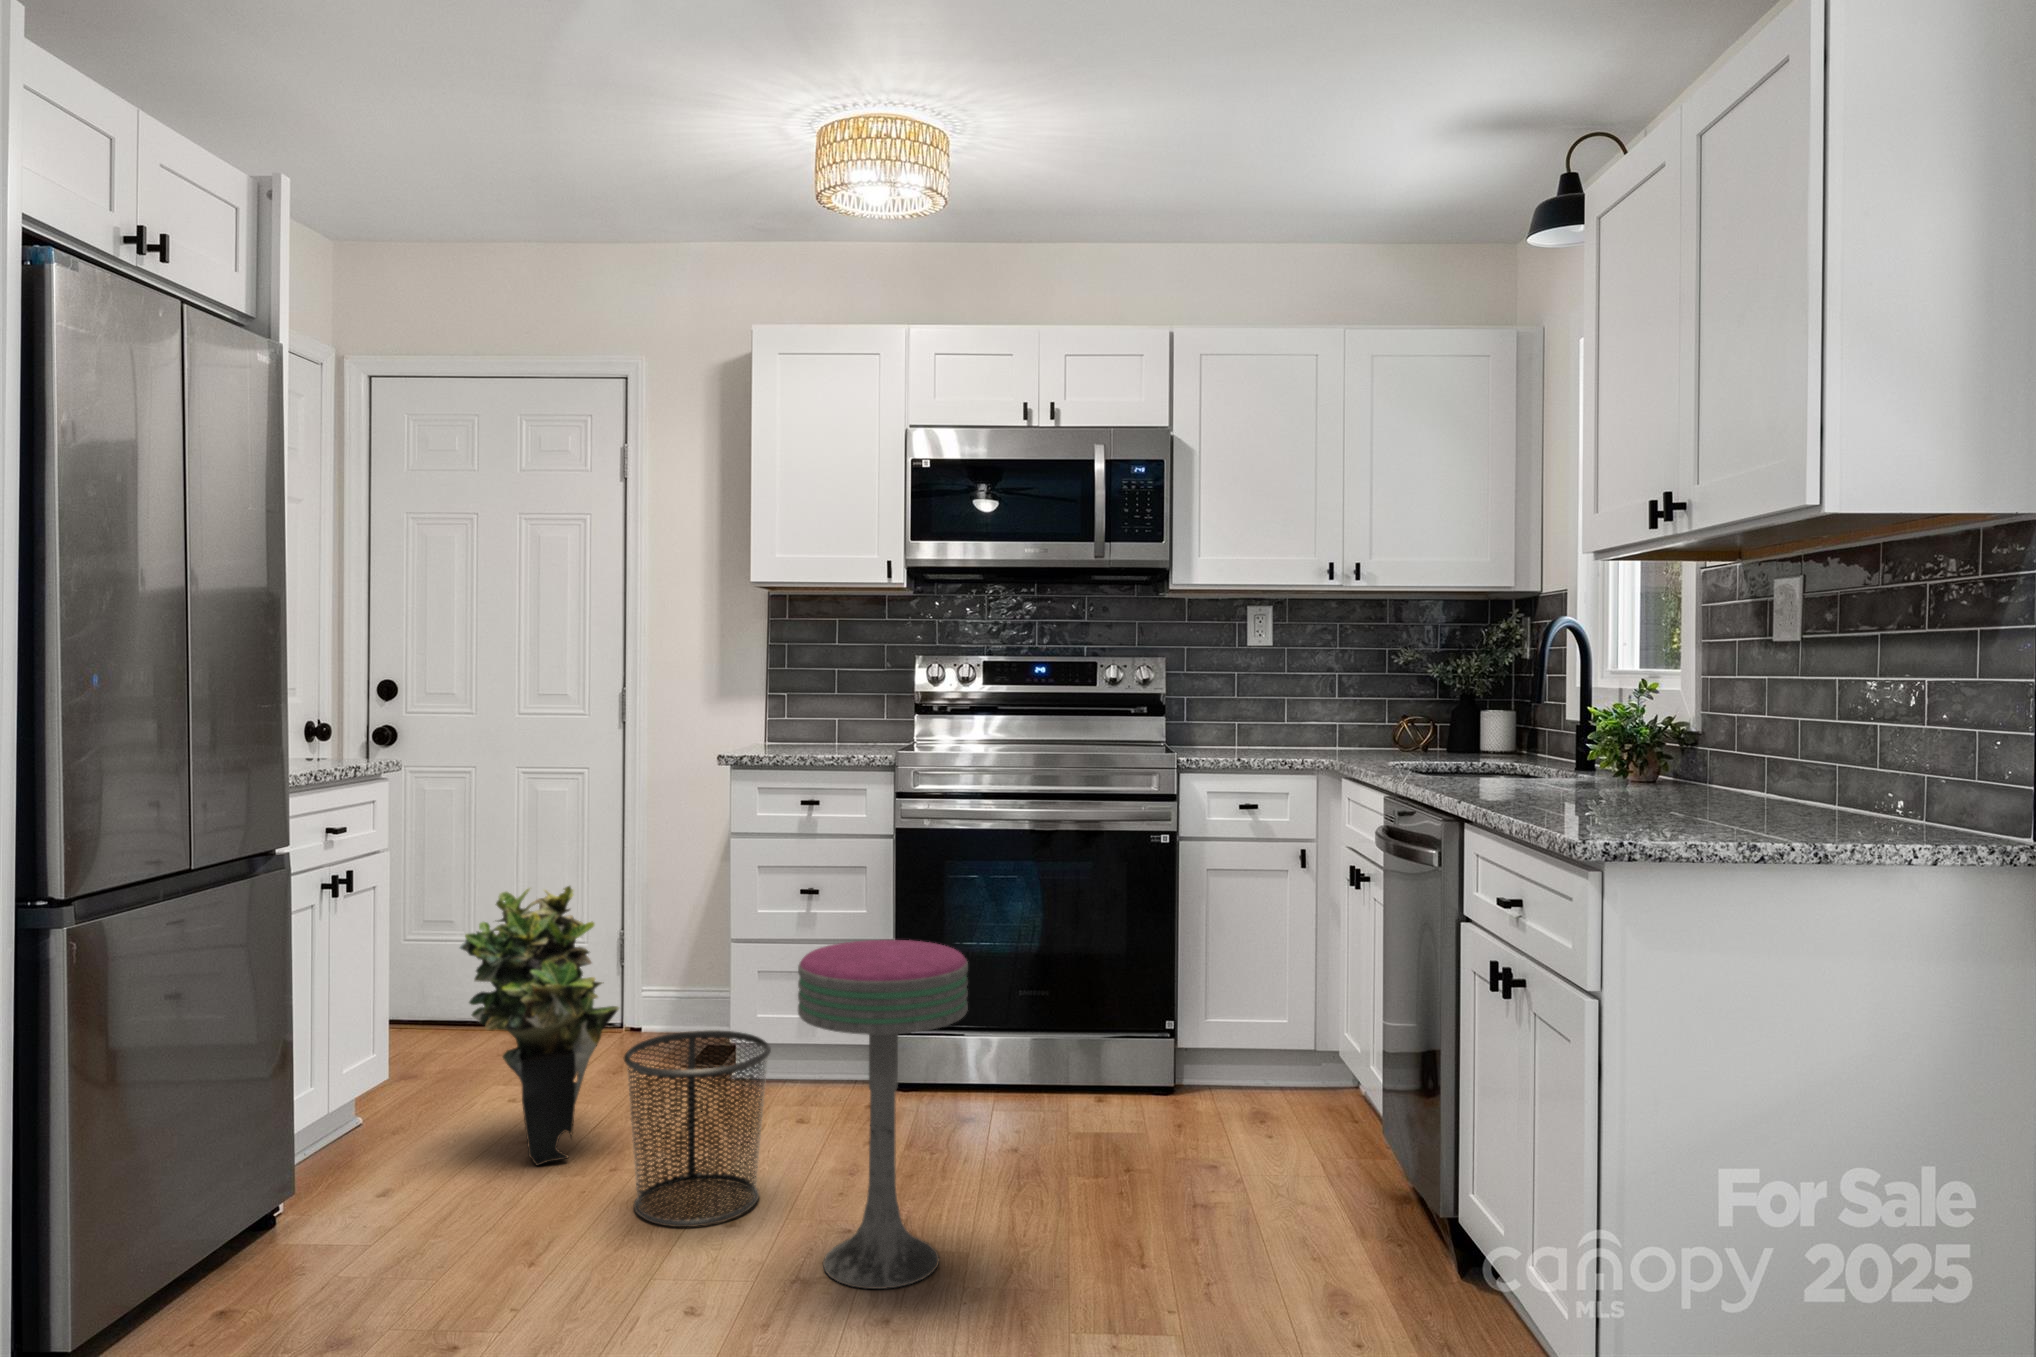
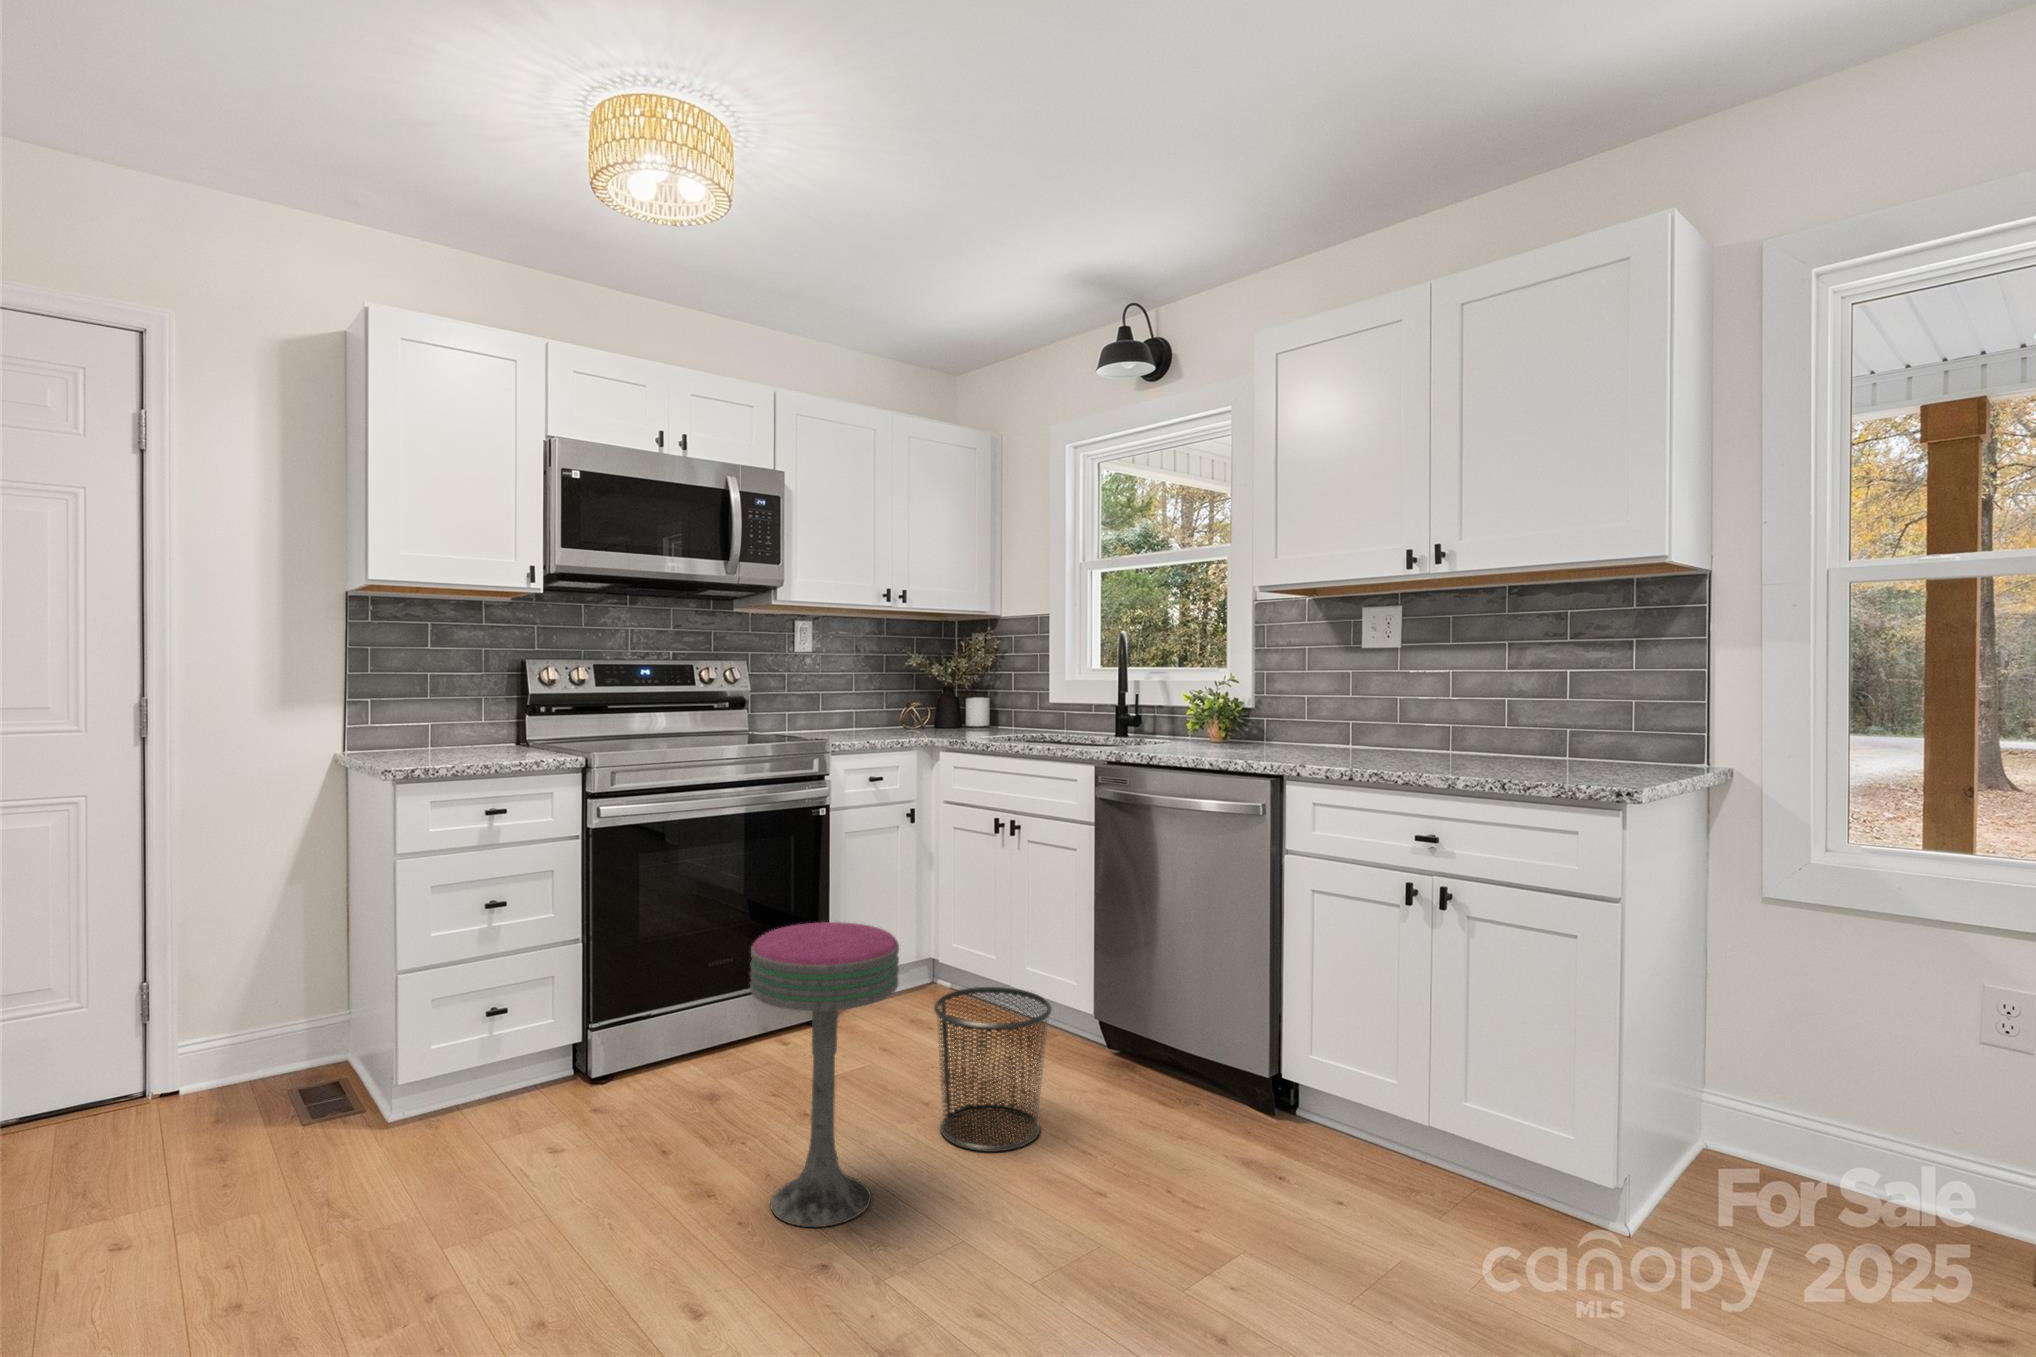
potted plant: present [460,886,619,1166] -> none [190,936,396,1259]
waste bin: present [623,1030,771,1227] -> present [934,987,1052,1152]

